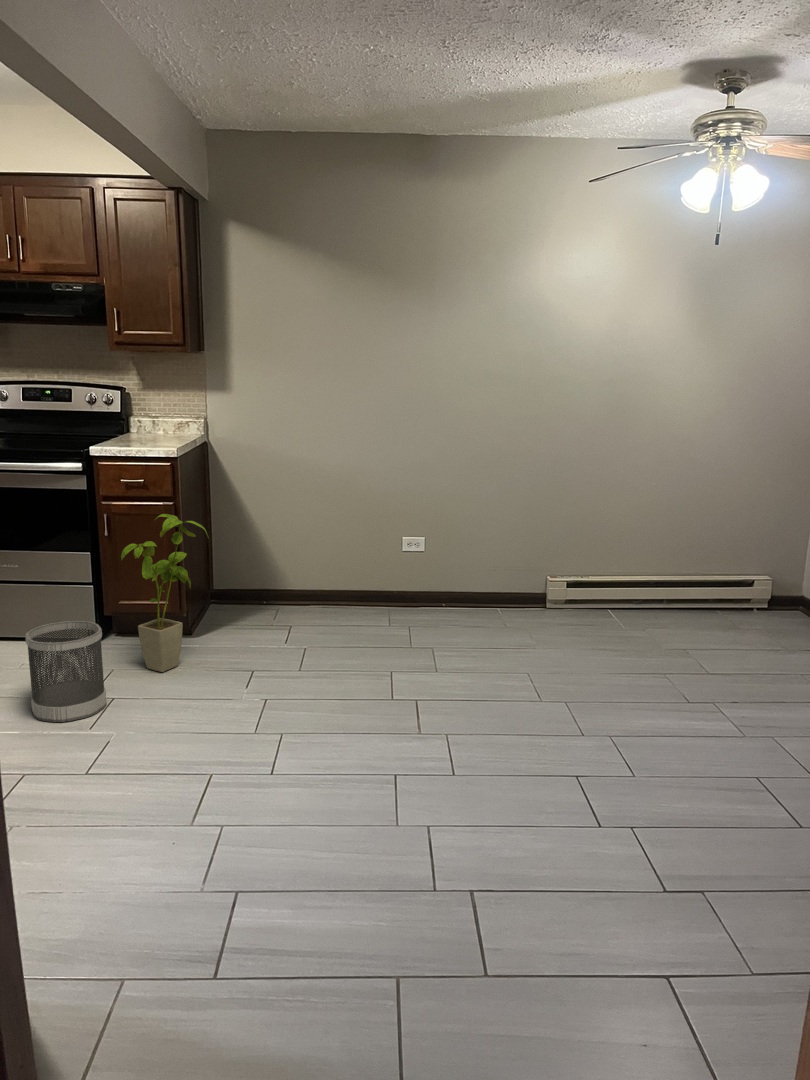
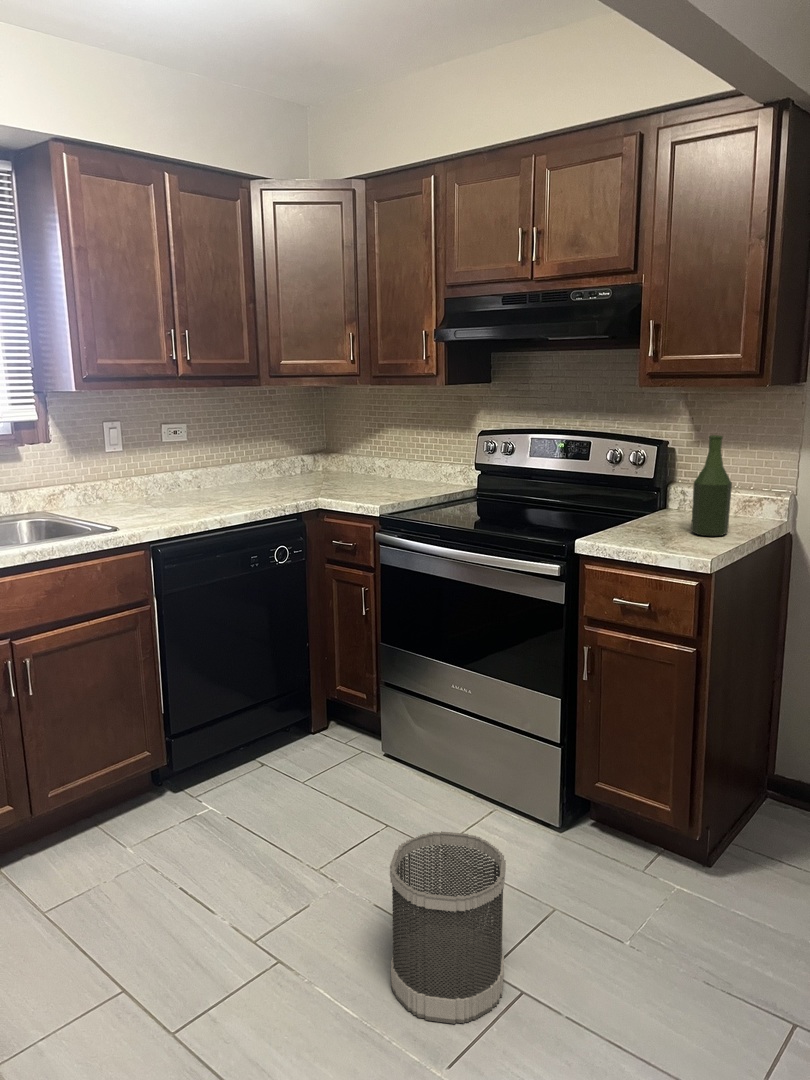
bottle: none [155,380,177,441] -> present [691,435,732,536]
house plant: present [121,514,208,672] -> none [572,683,732,952]

